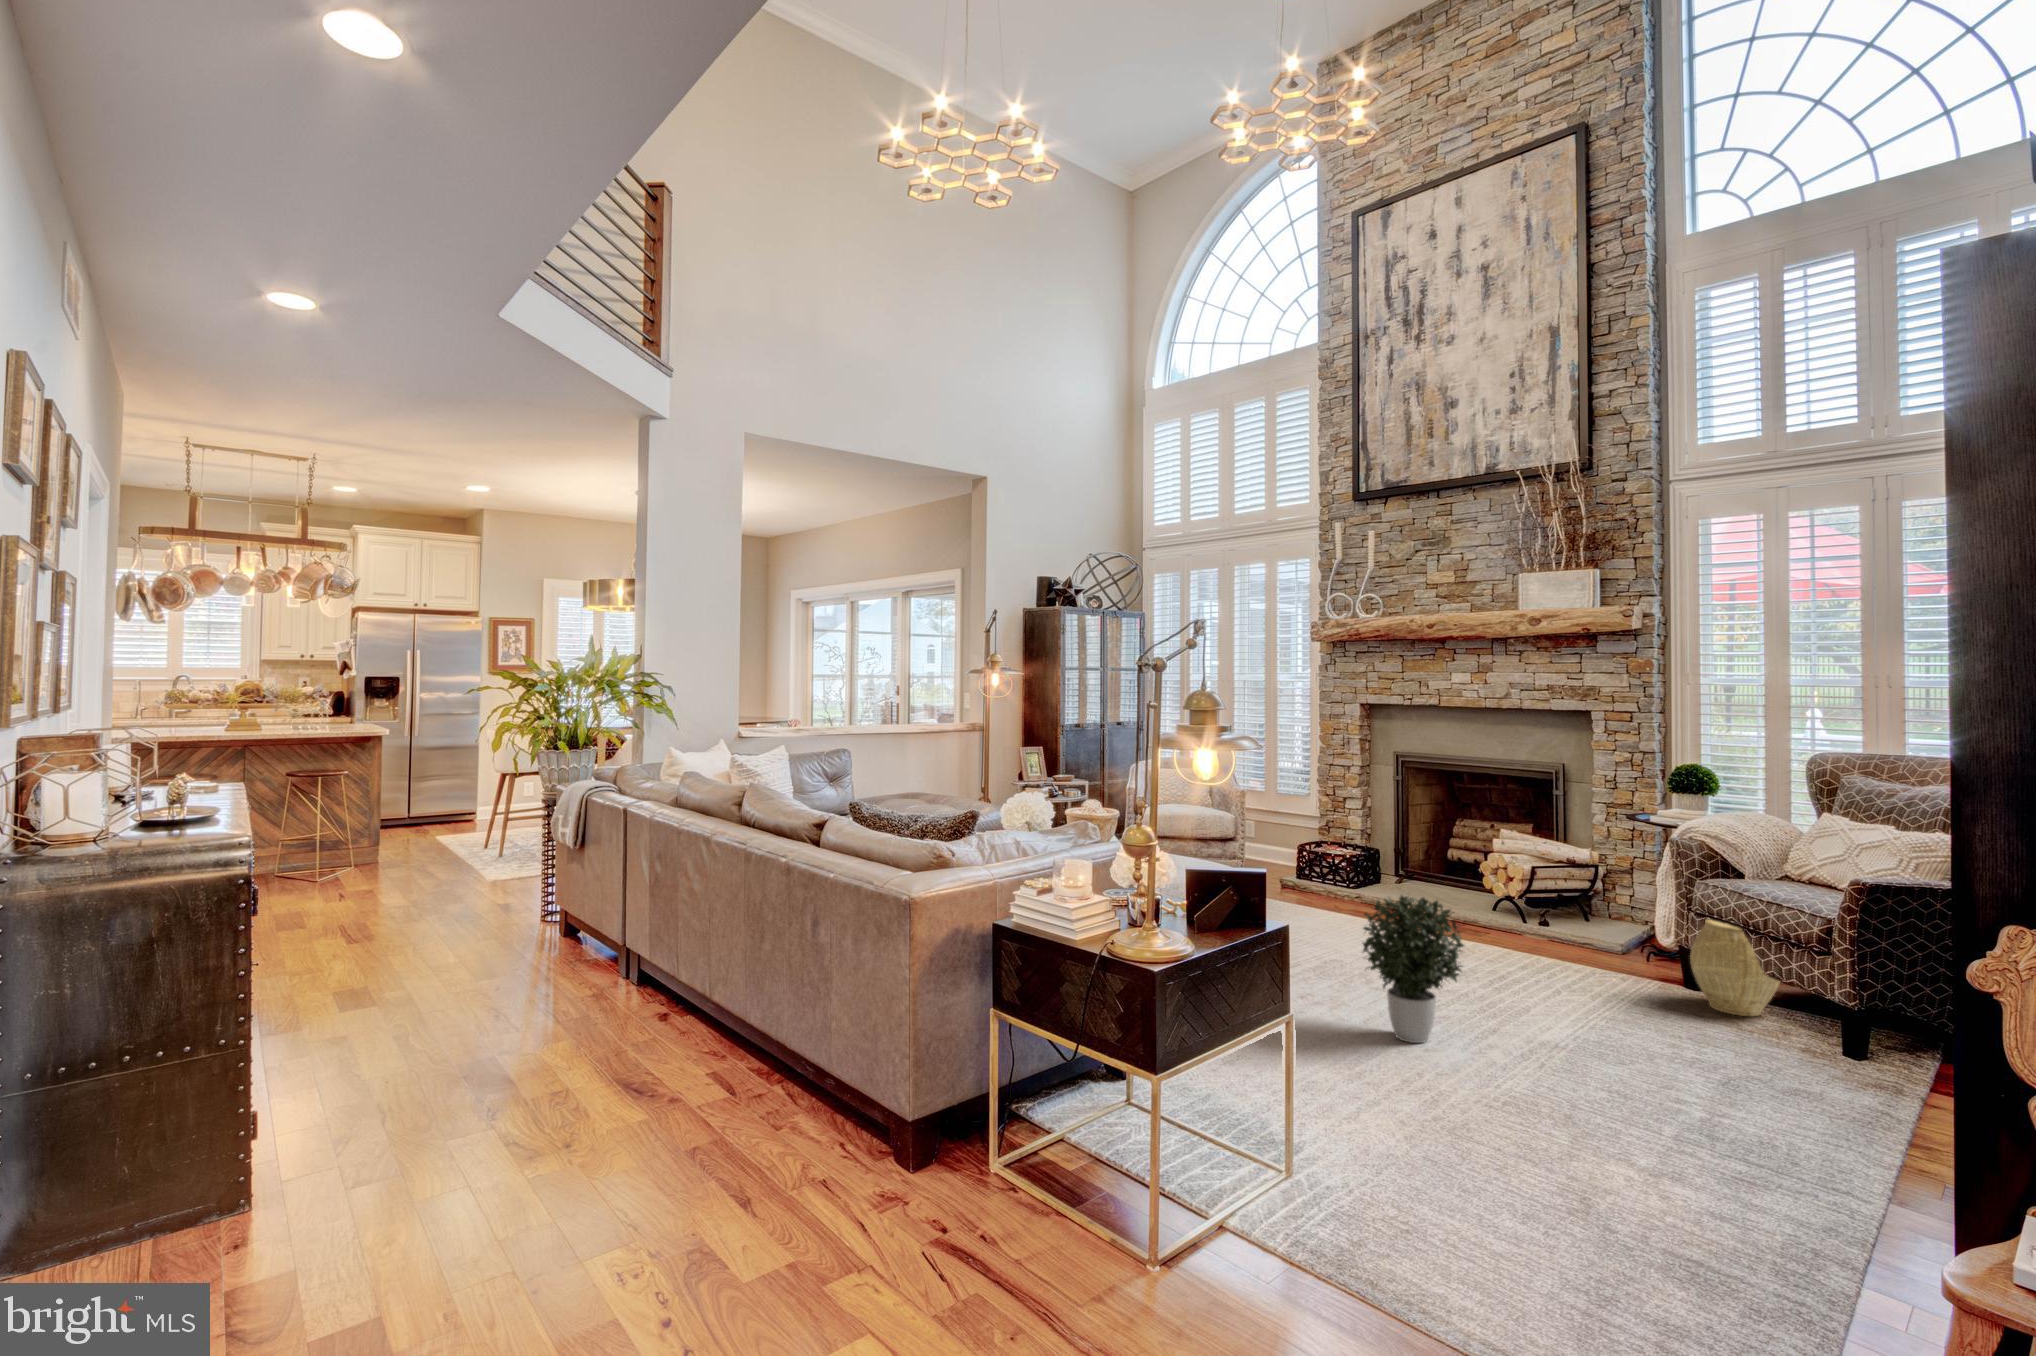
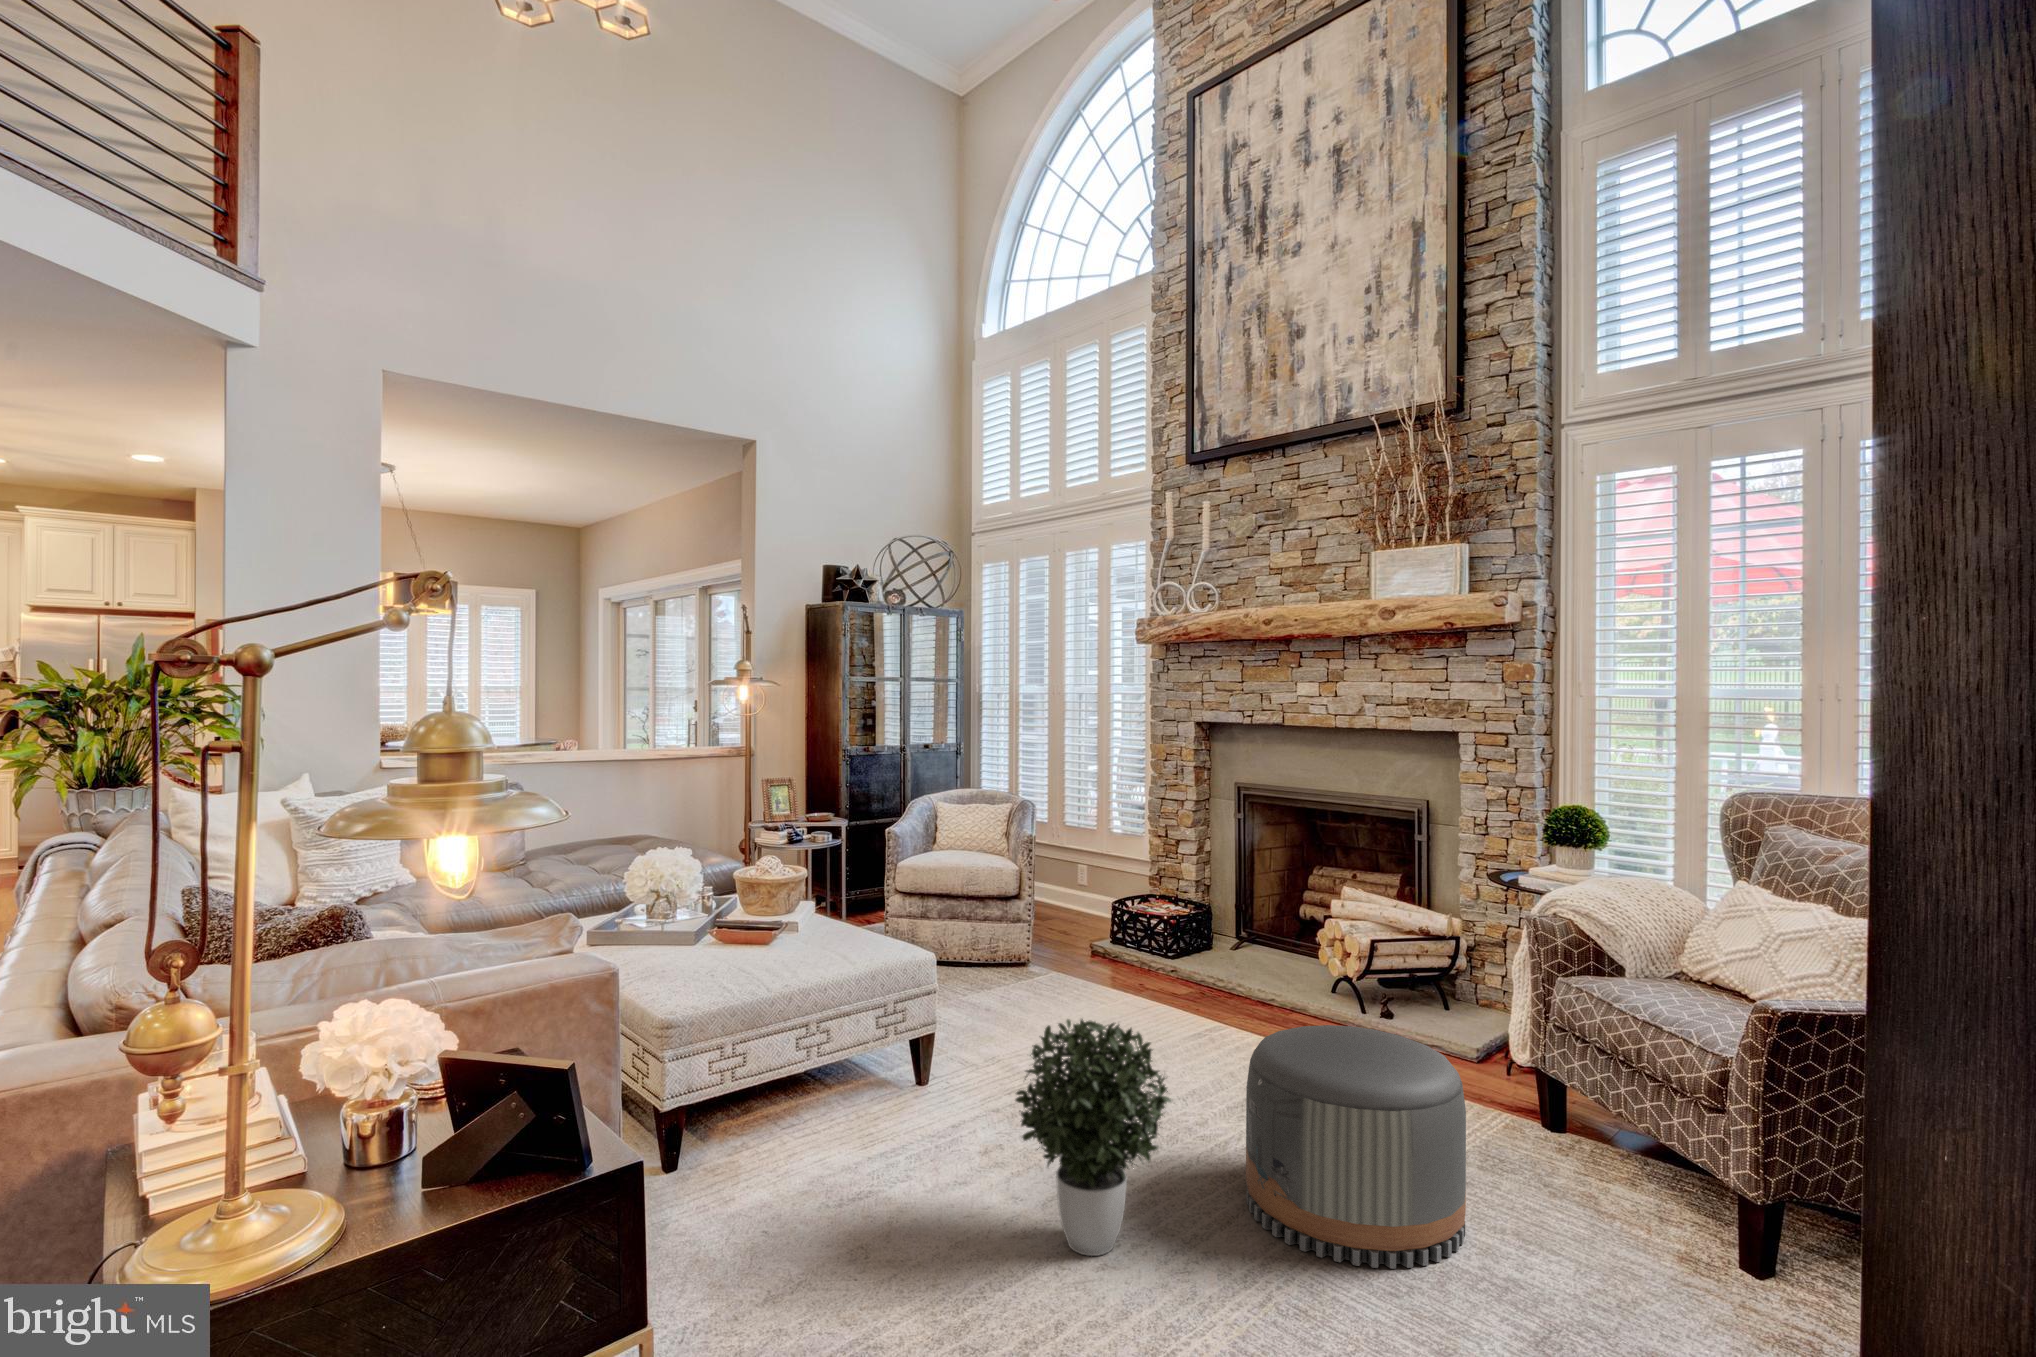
pouf: none [1497,907,1656,1051] -> present [1246,1025,1466,1269]
woven basket: present [1690,920,1780,1016] -> none [1543,1036,1667,1188]

